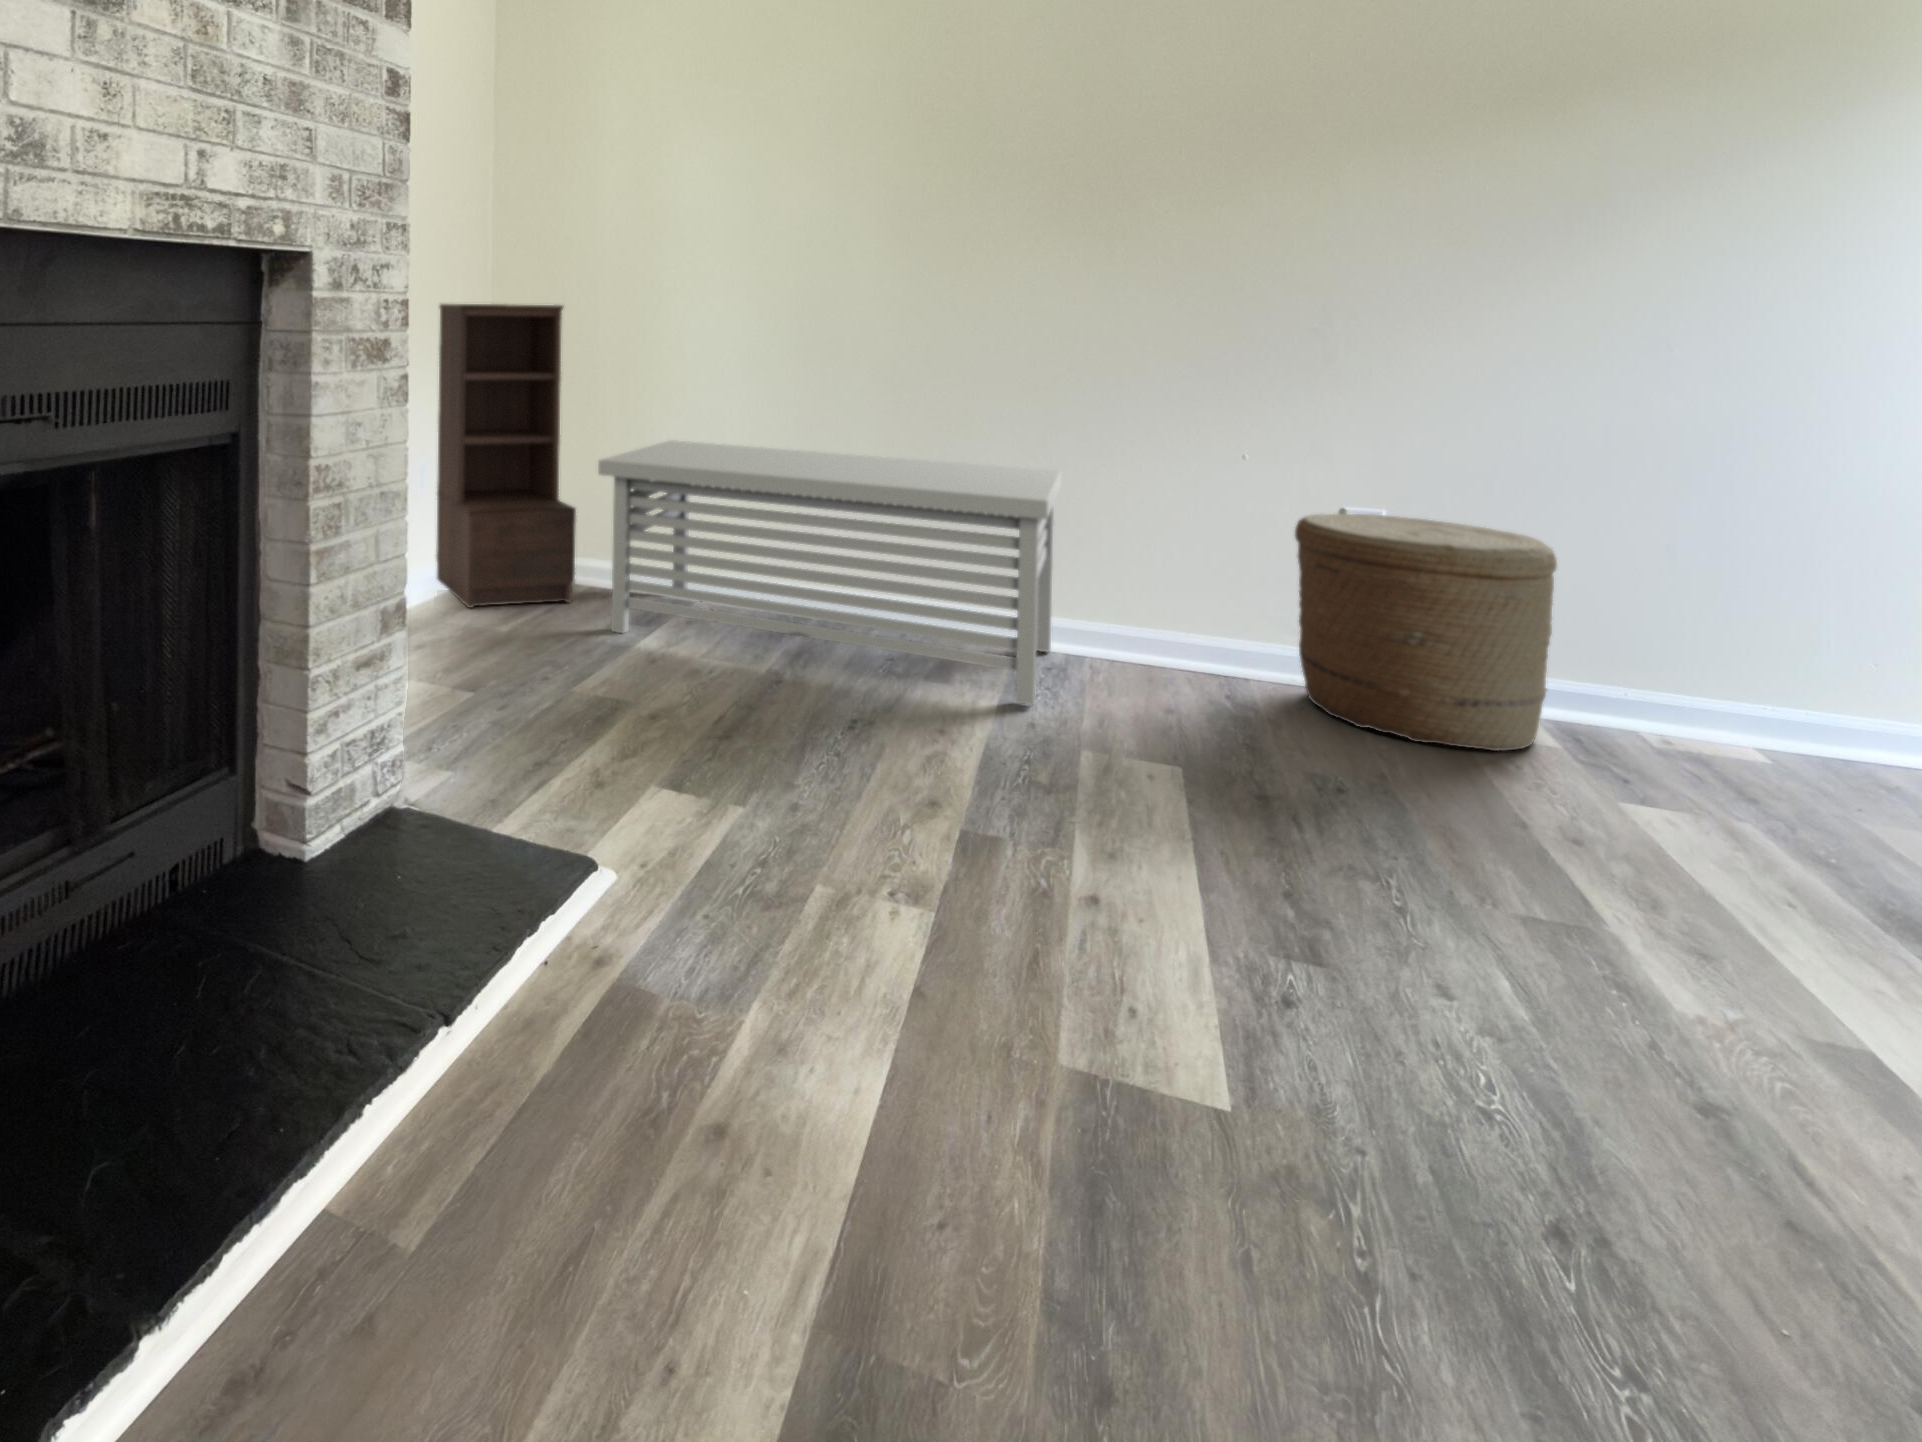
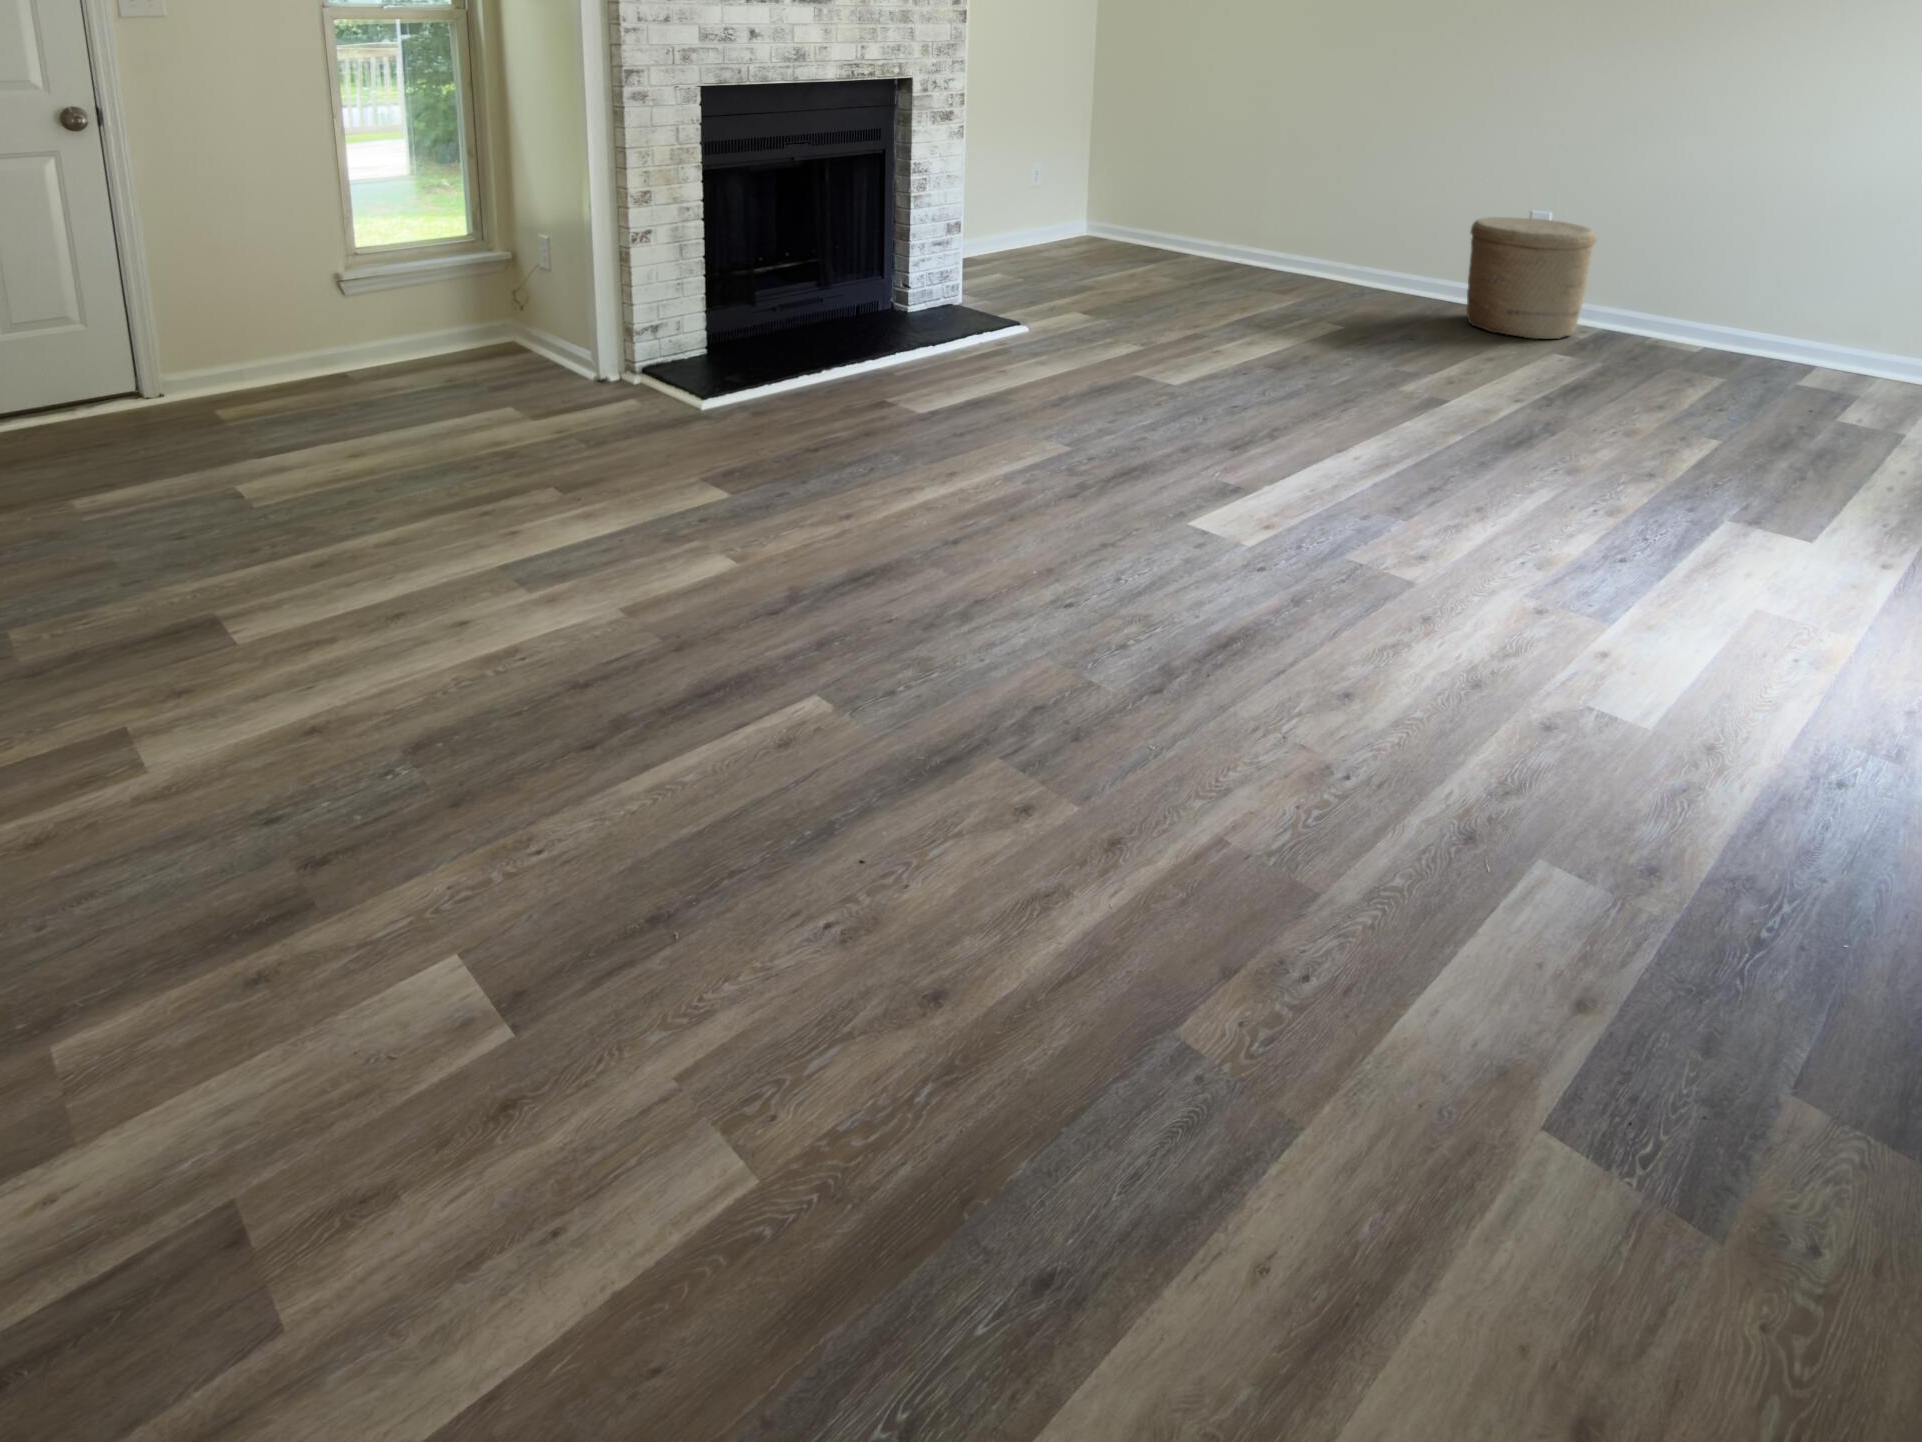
bookshelf: present [436,304,576,608] -> none [1046,79,1120,254]
storage bench: present [598,440,1061,705] -> none [1115,165,1383,306]

